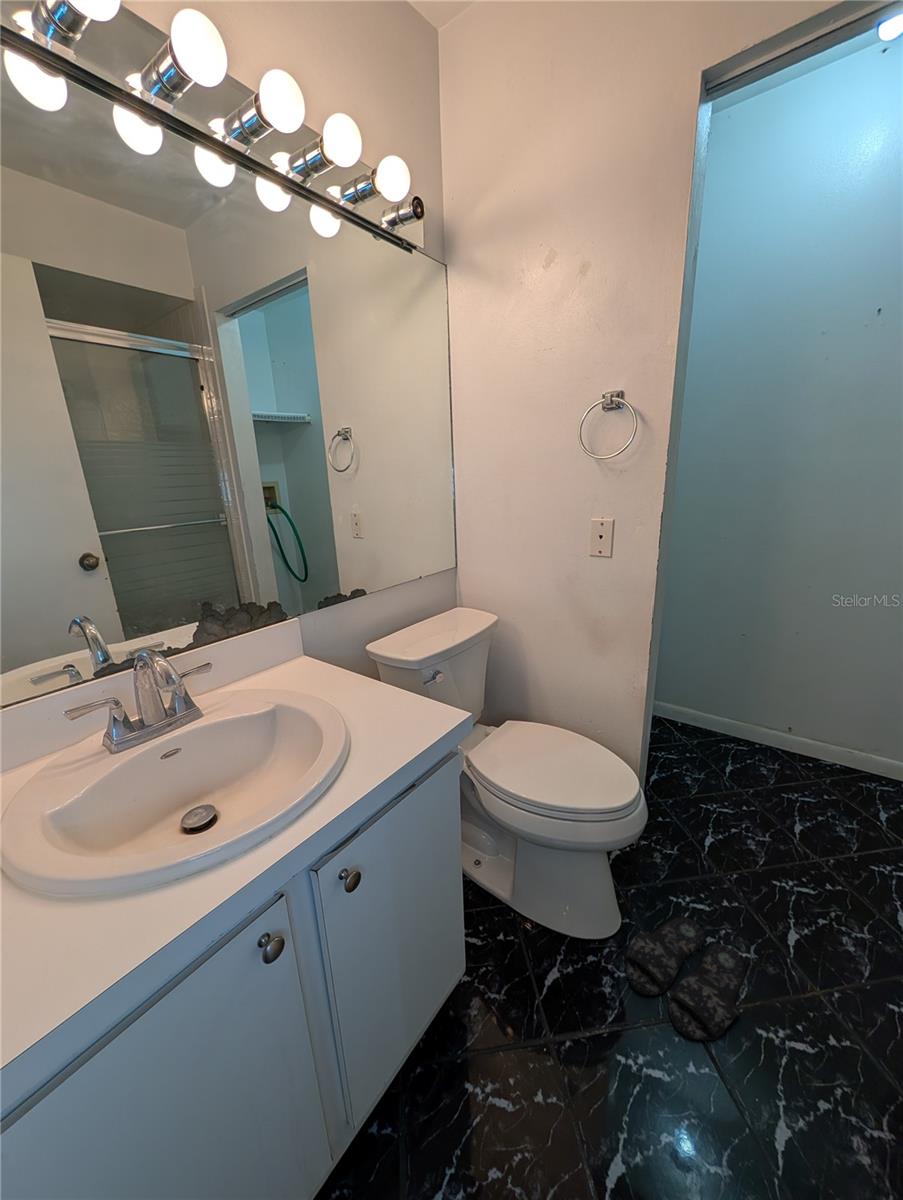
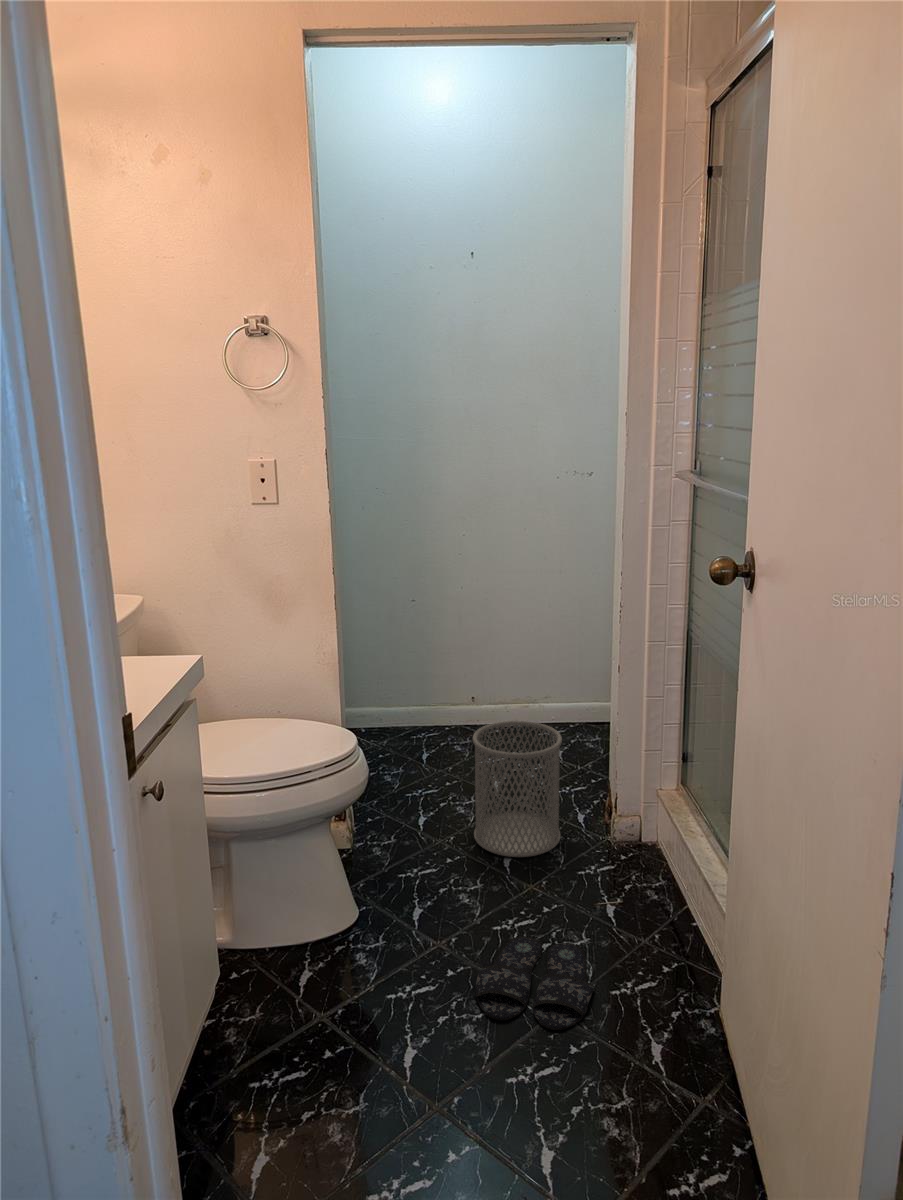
wastebasket: none [689,727,782,848] -> present [473,721,562,857]

